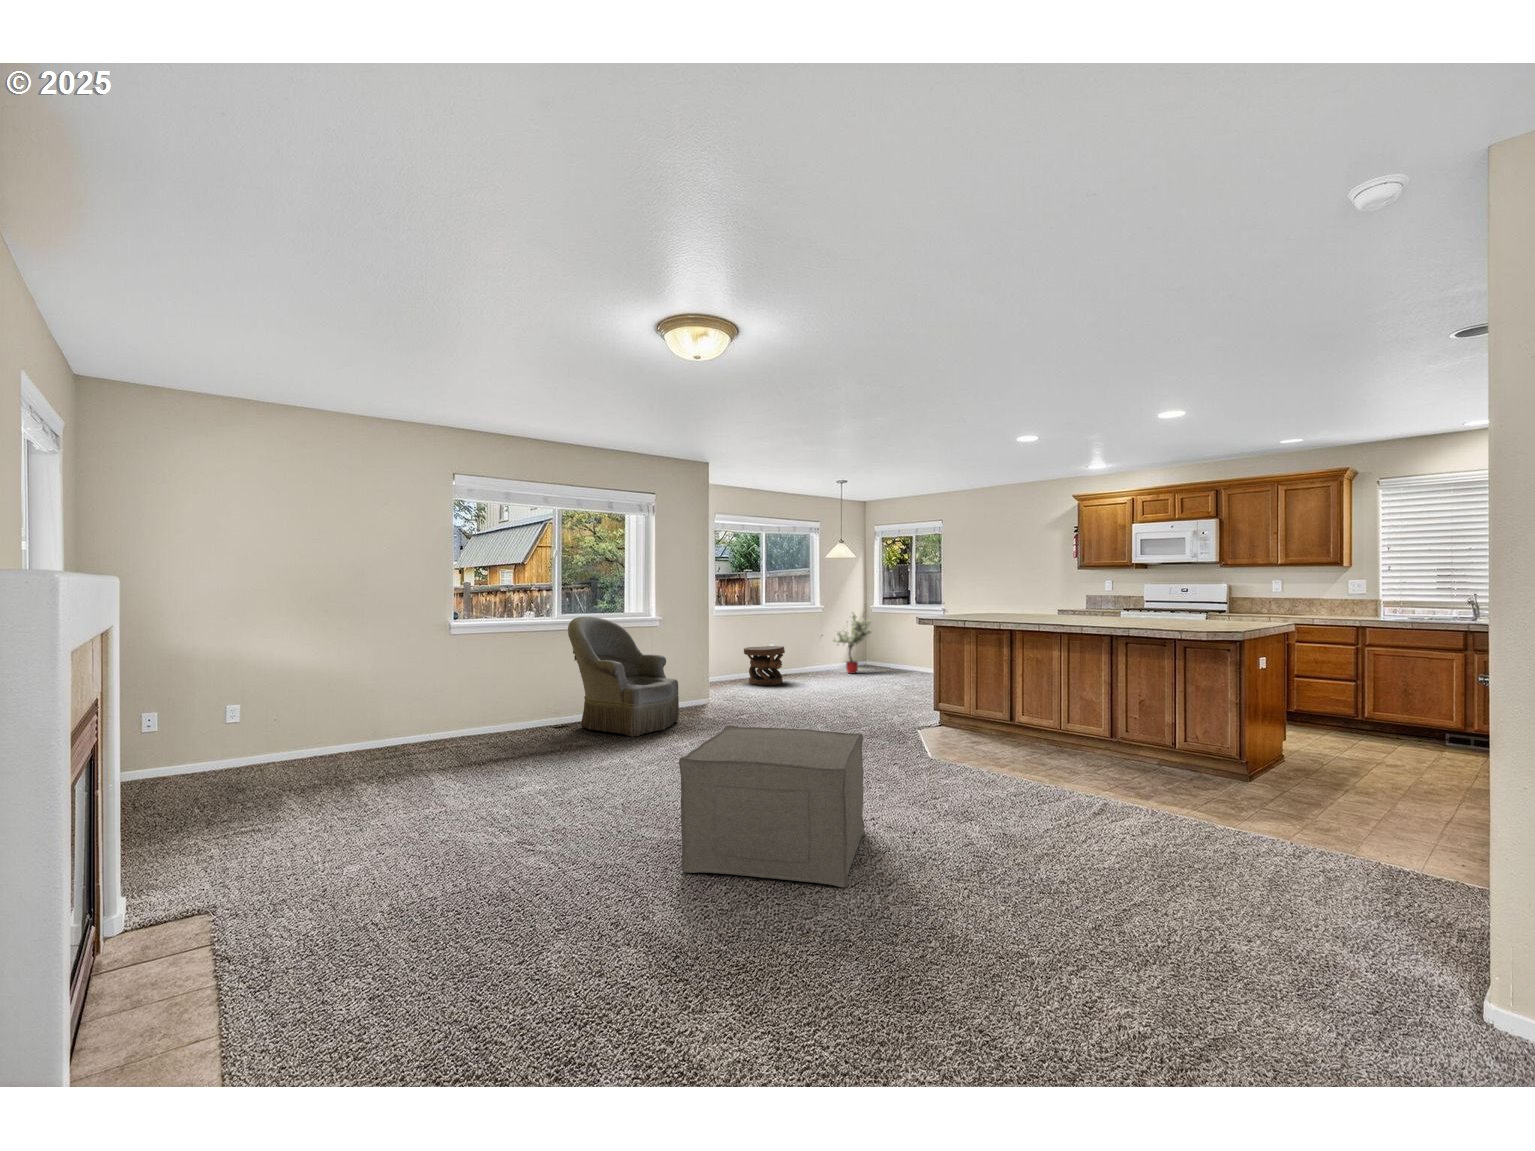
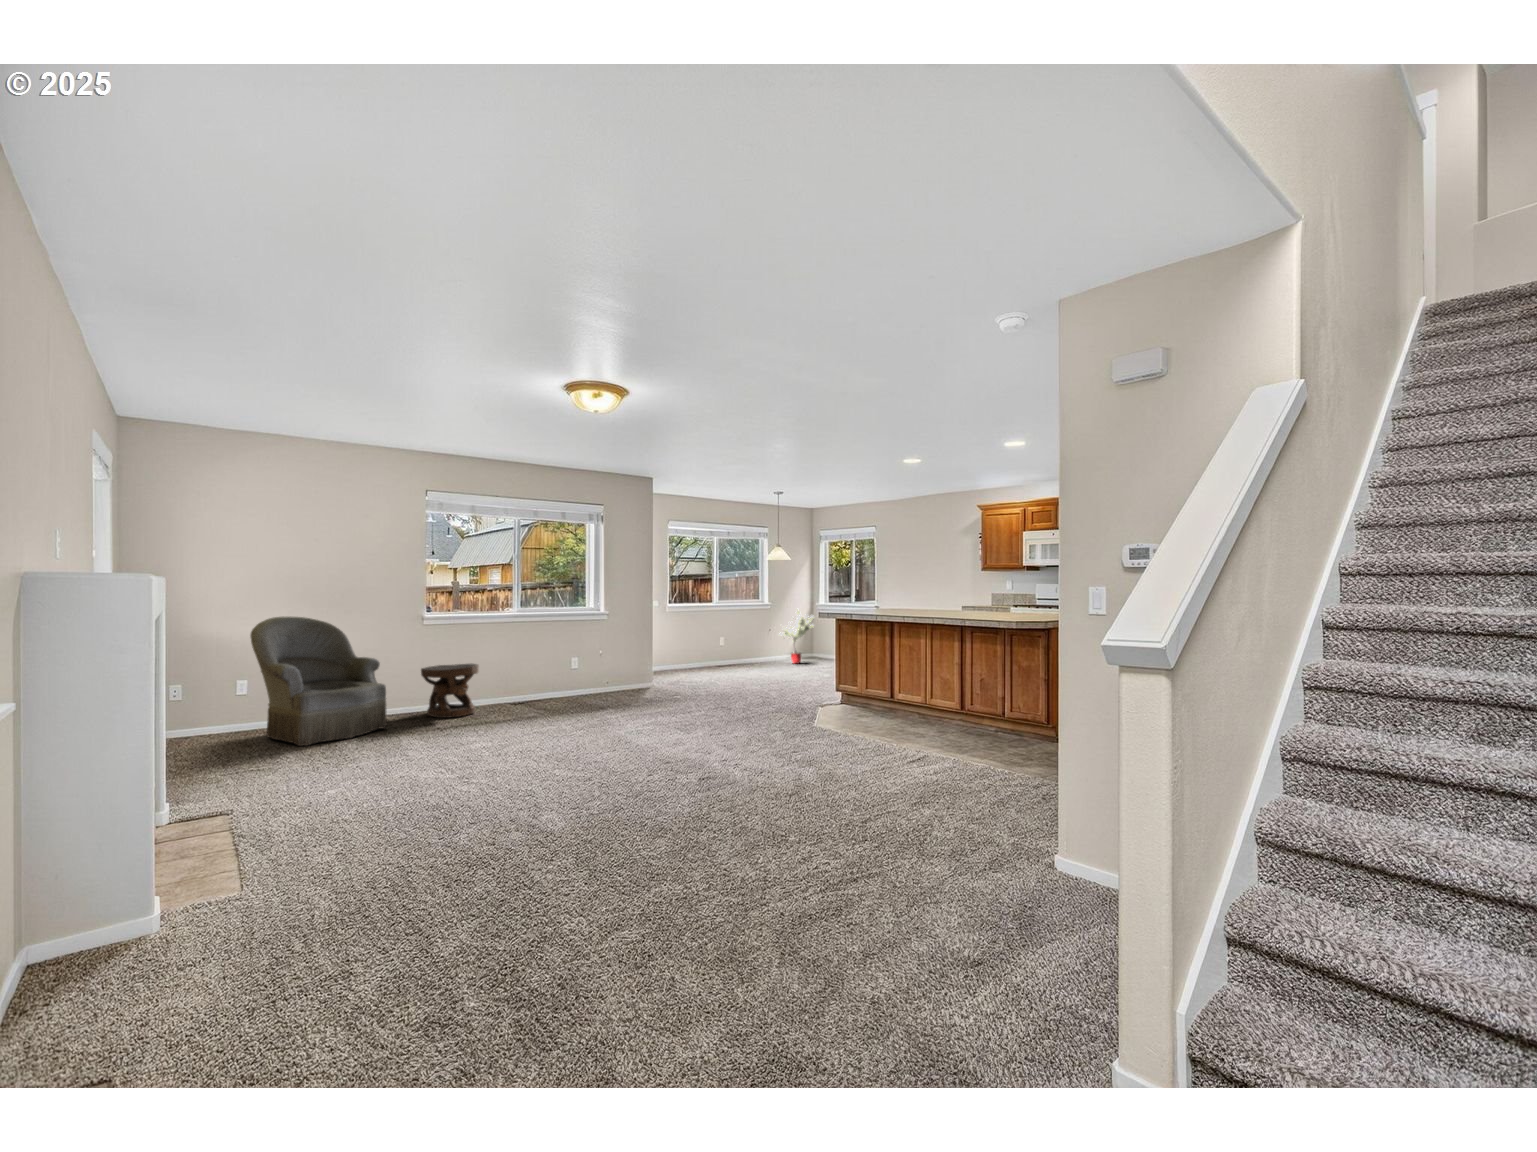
armchair: present [568,617,679,737] -> present [250,616,387,746]
side table: present [744,646,785,685] -> present [421,664,479,718]
ottoman: present [679,726,865,888] -> none [569,692,722,801]

